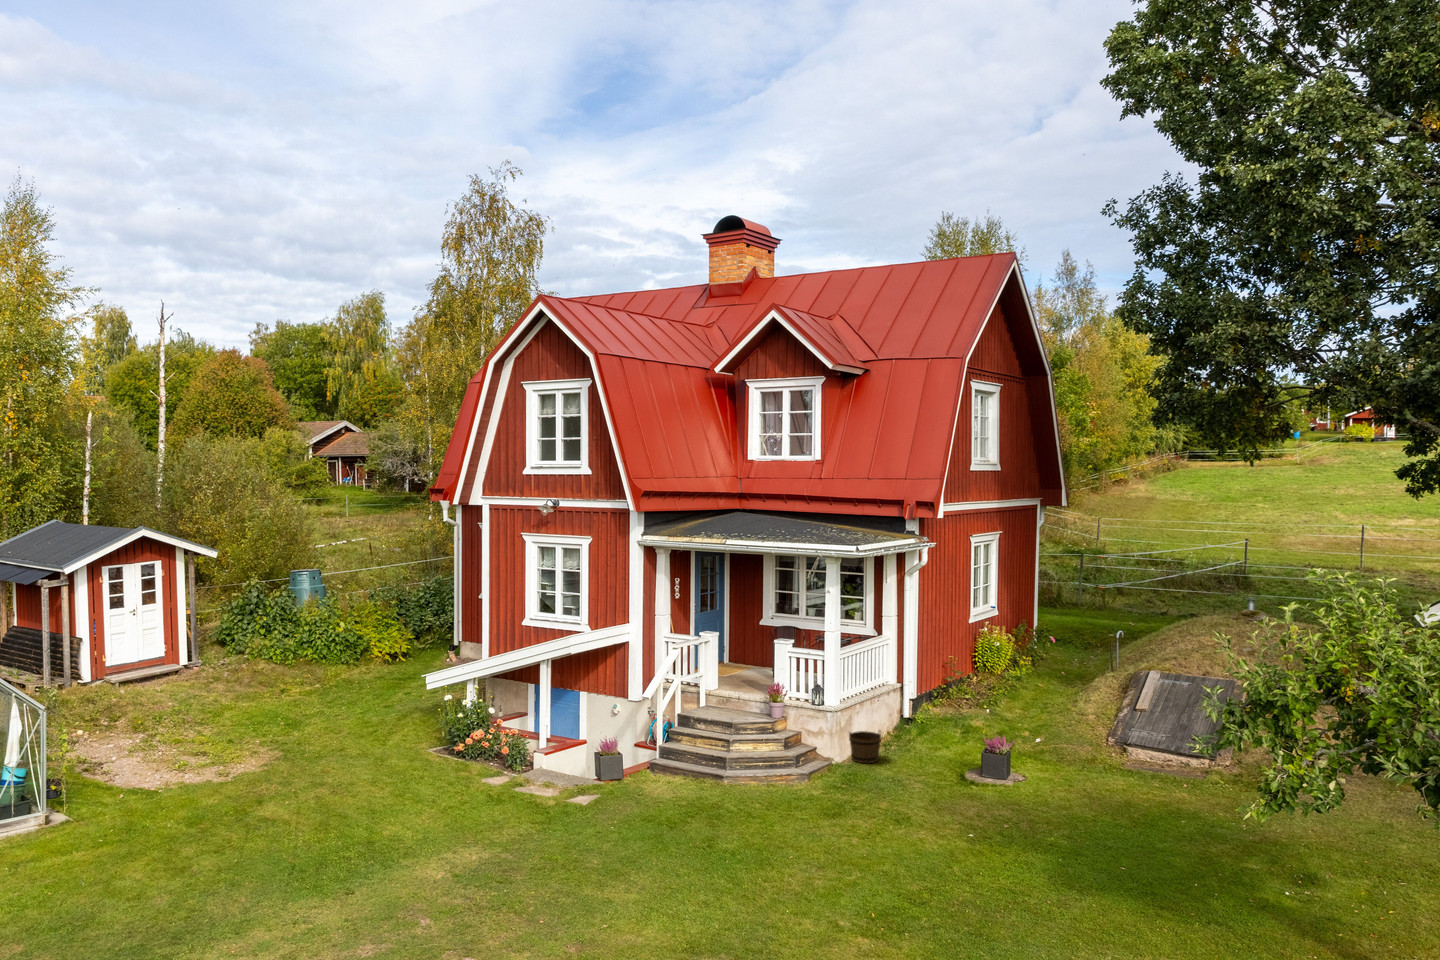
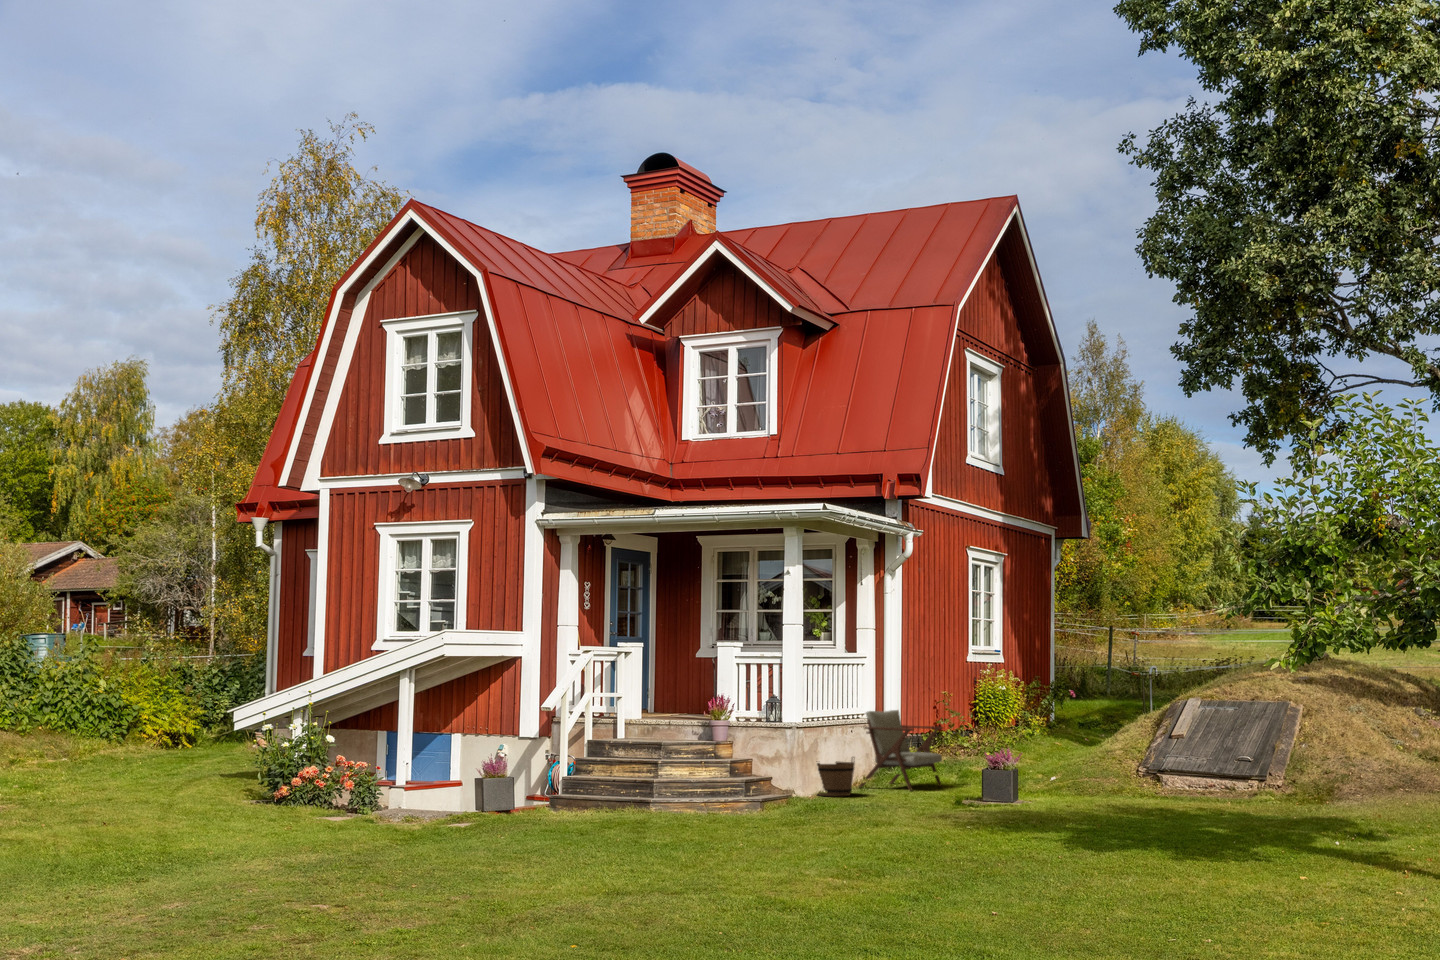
lounge chair: none [884,679,949,751] -> present [859,710,943,791]

